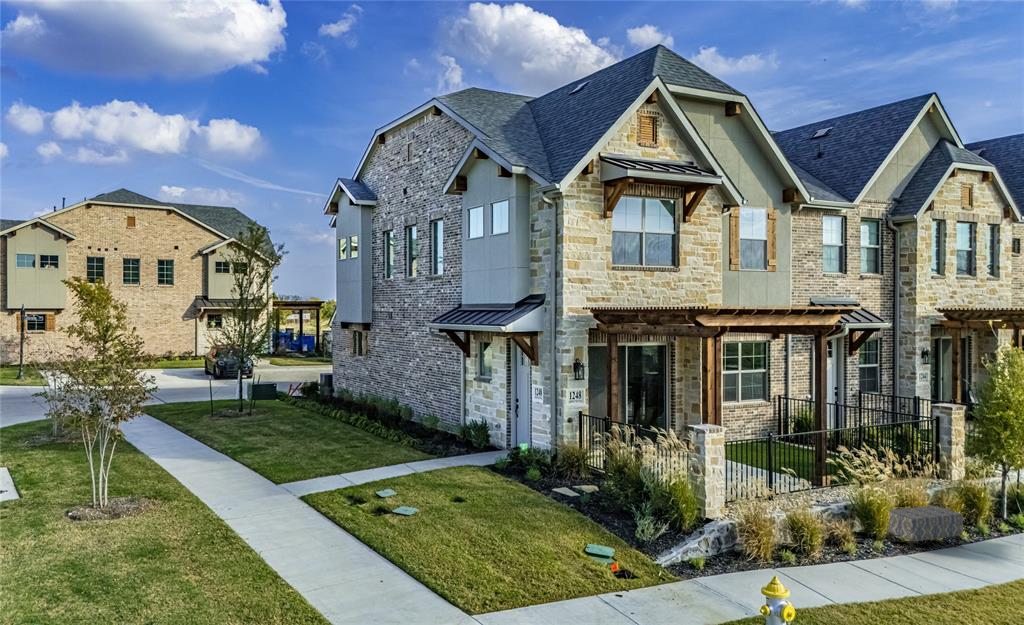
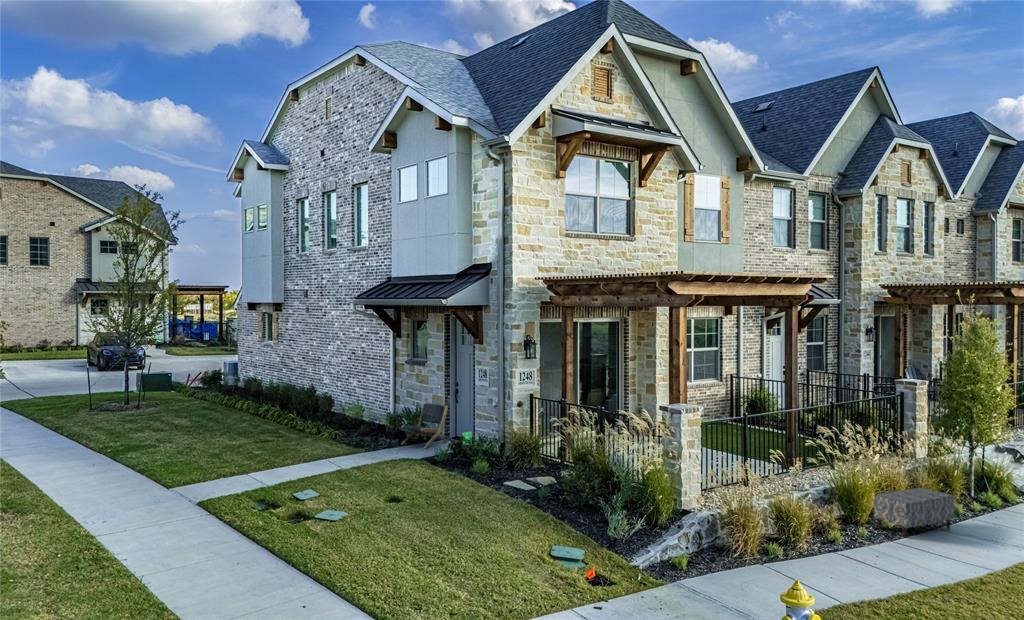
lounge chair: none [469,416,510,458] -> present [401,403,448,449]

